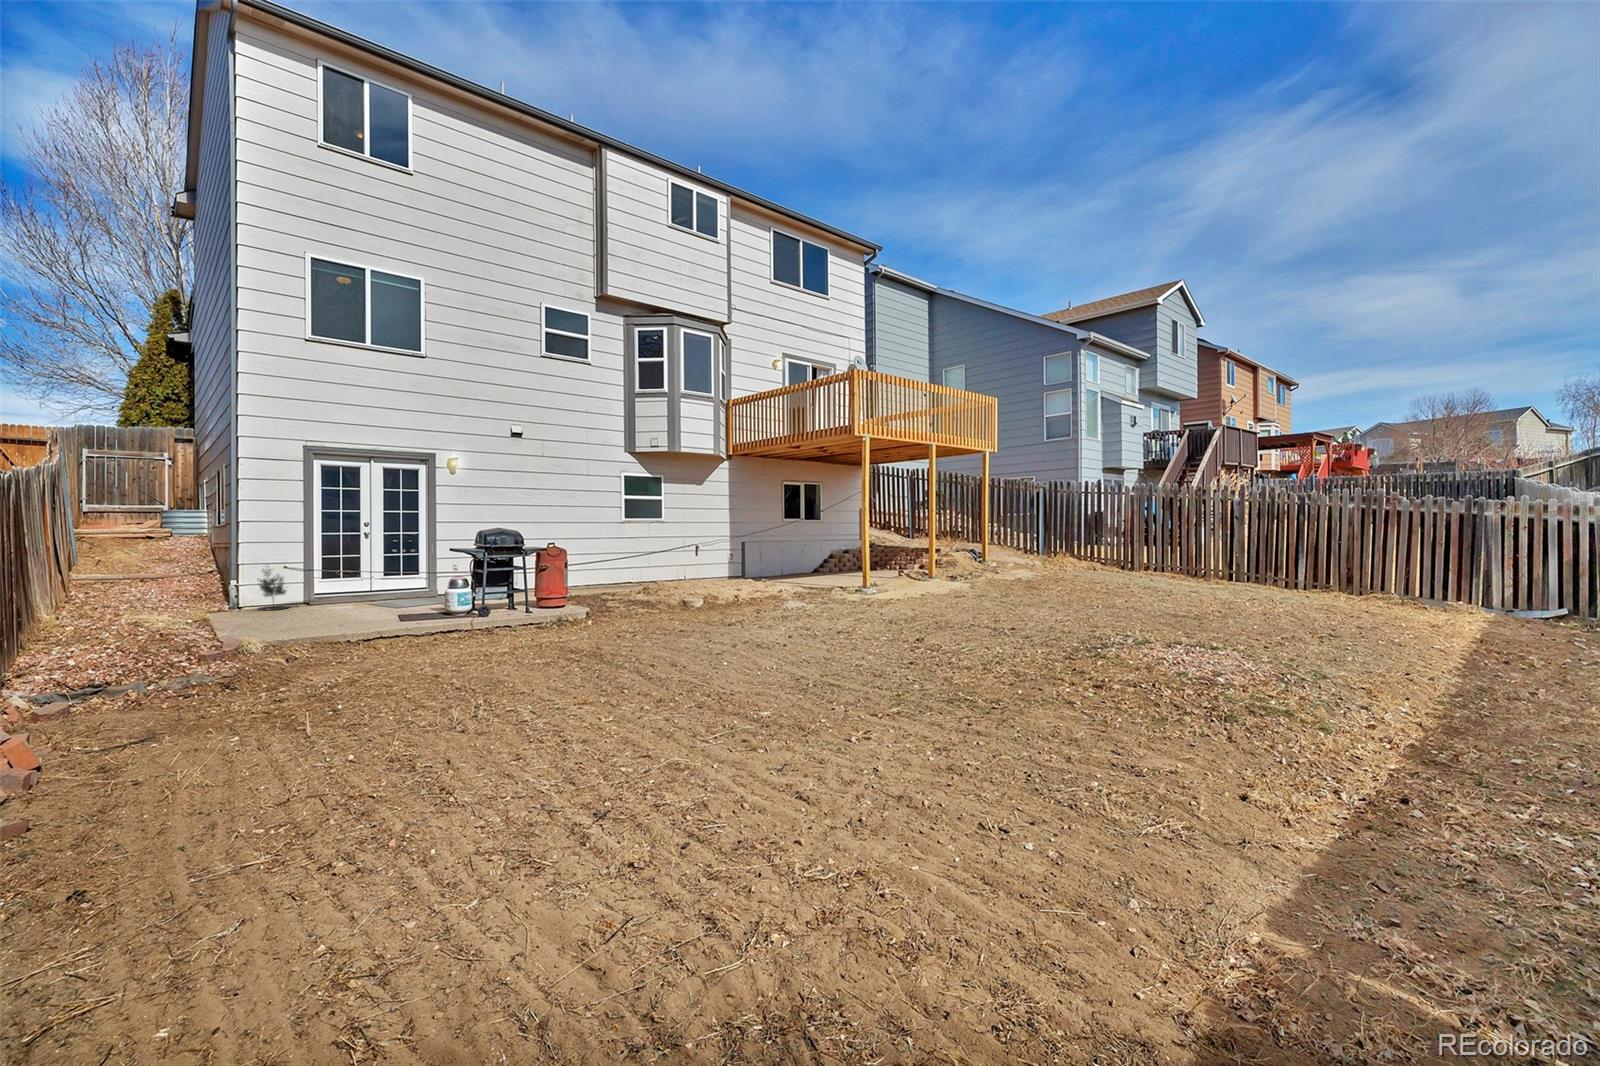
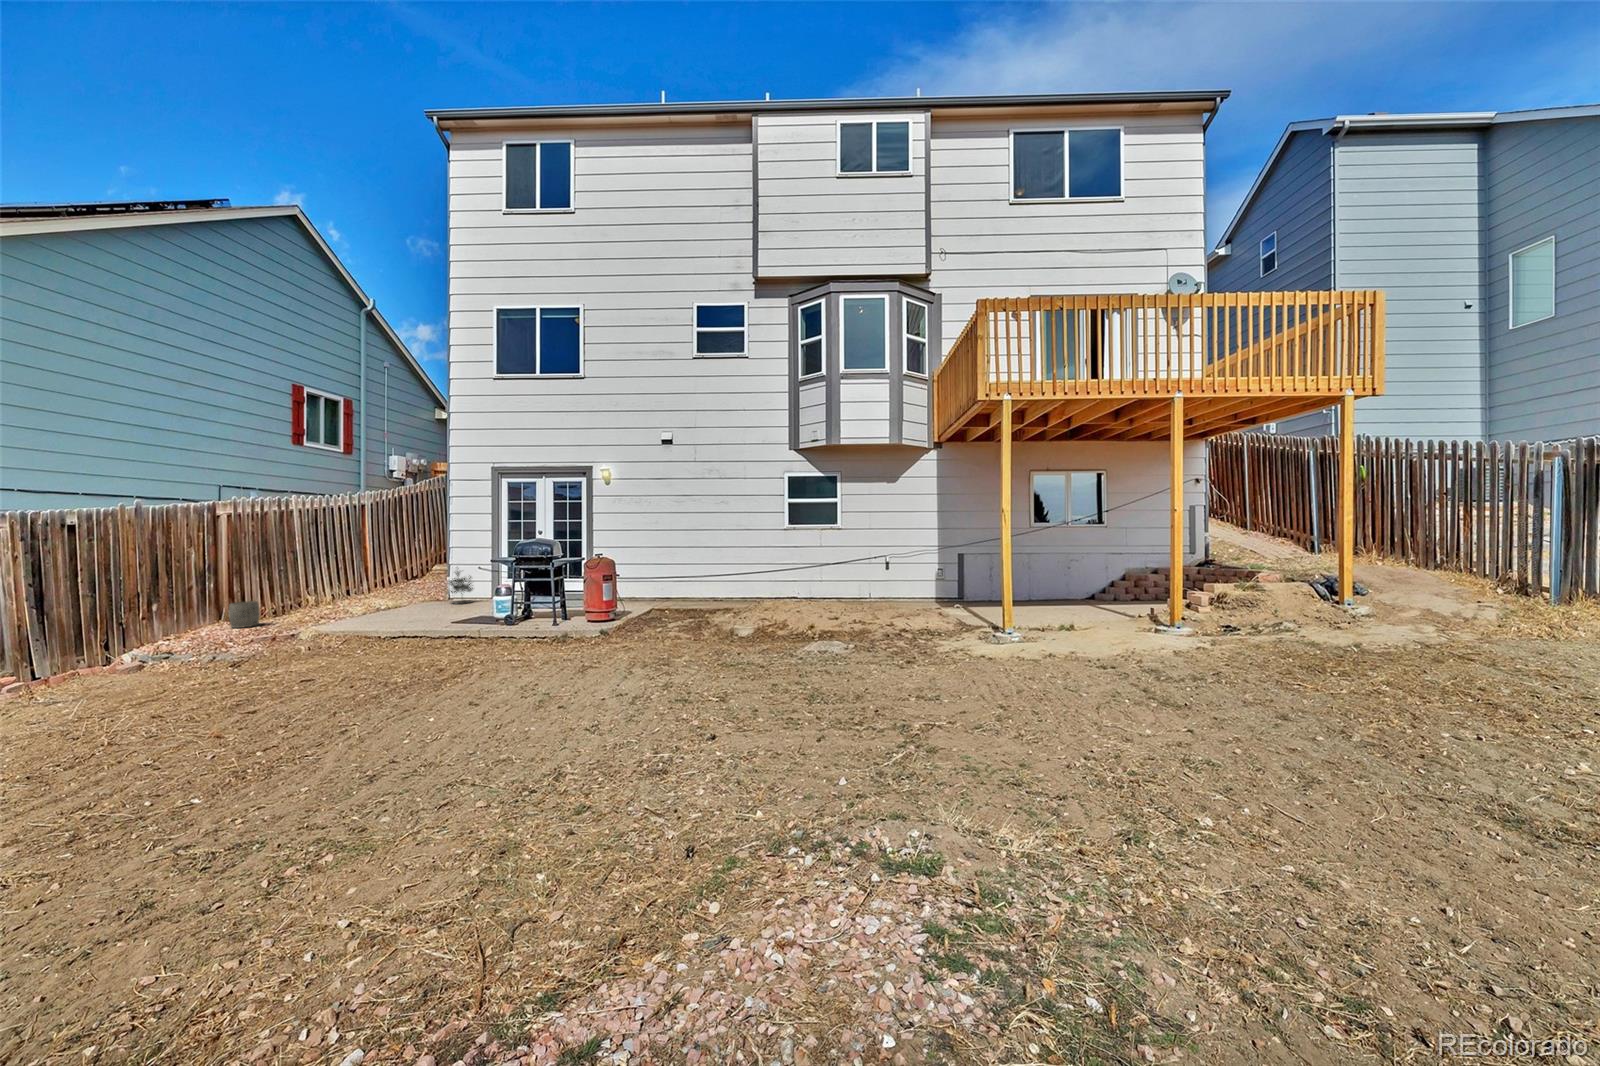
woven basket: none [26,617,76,657] -> present [228,601,260,628]

